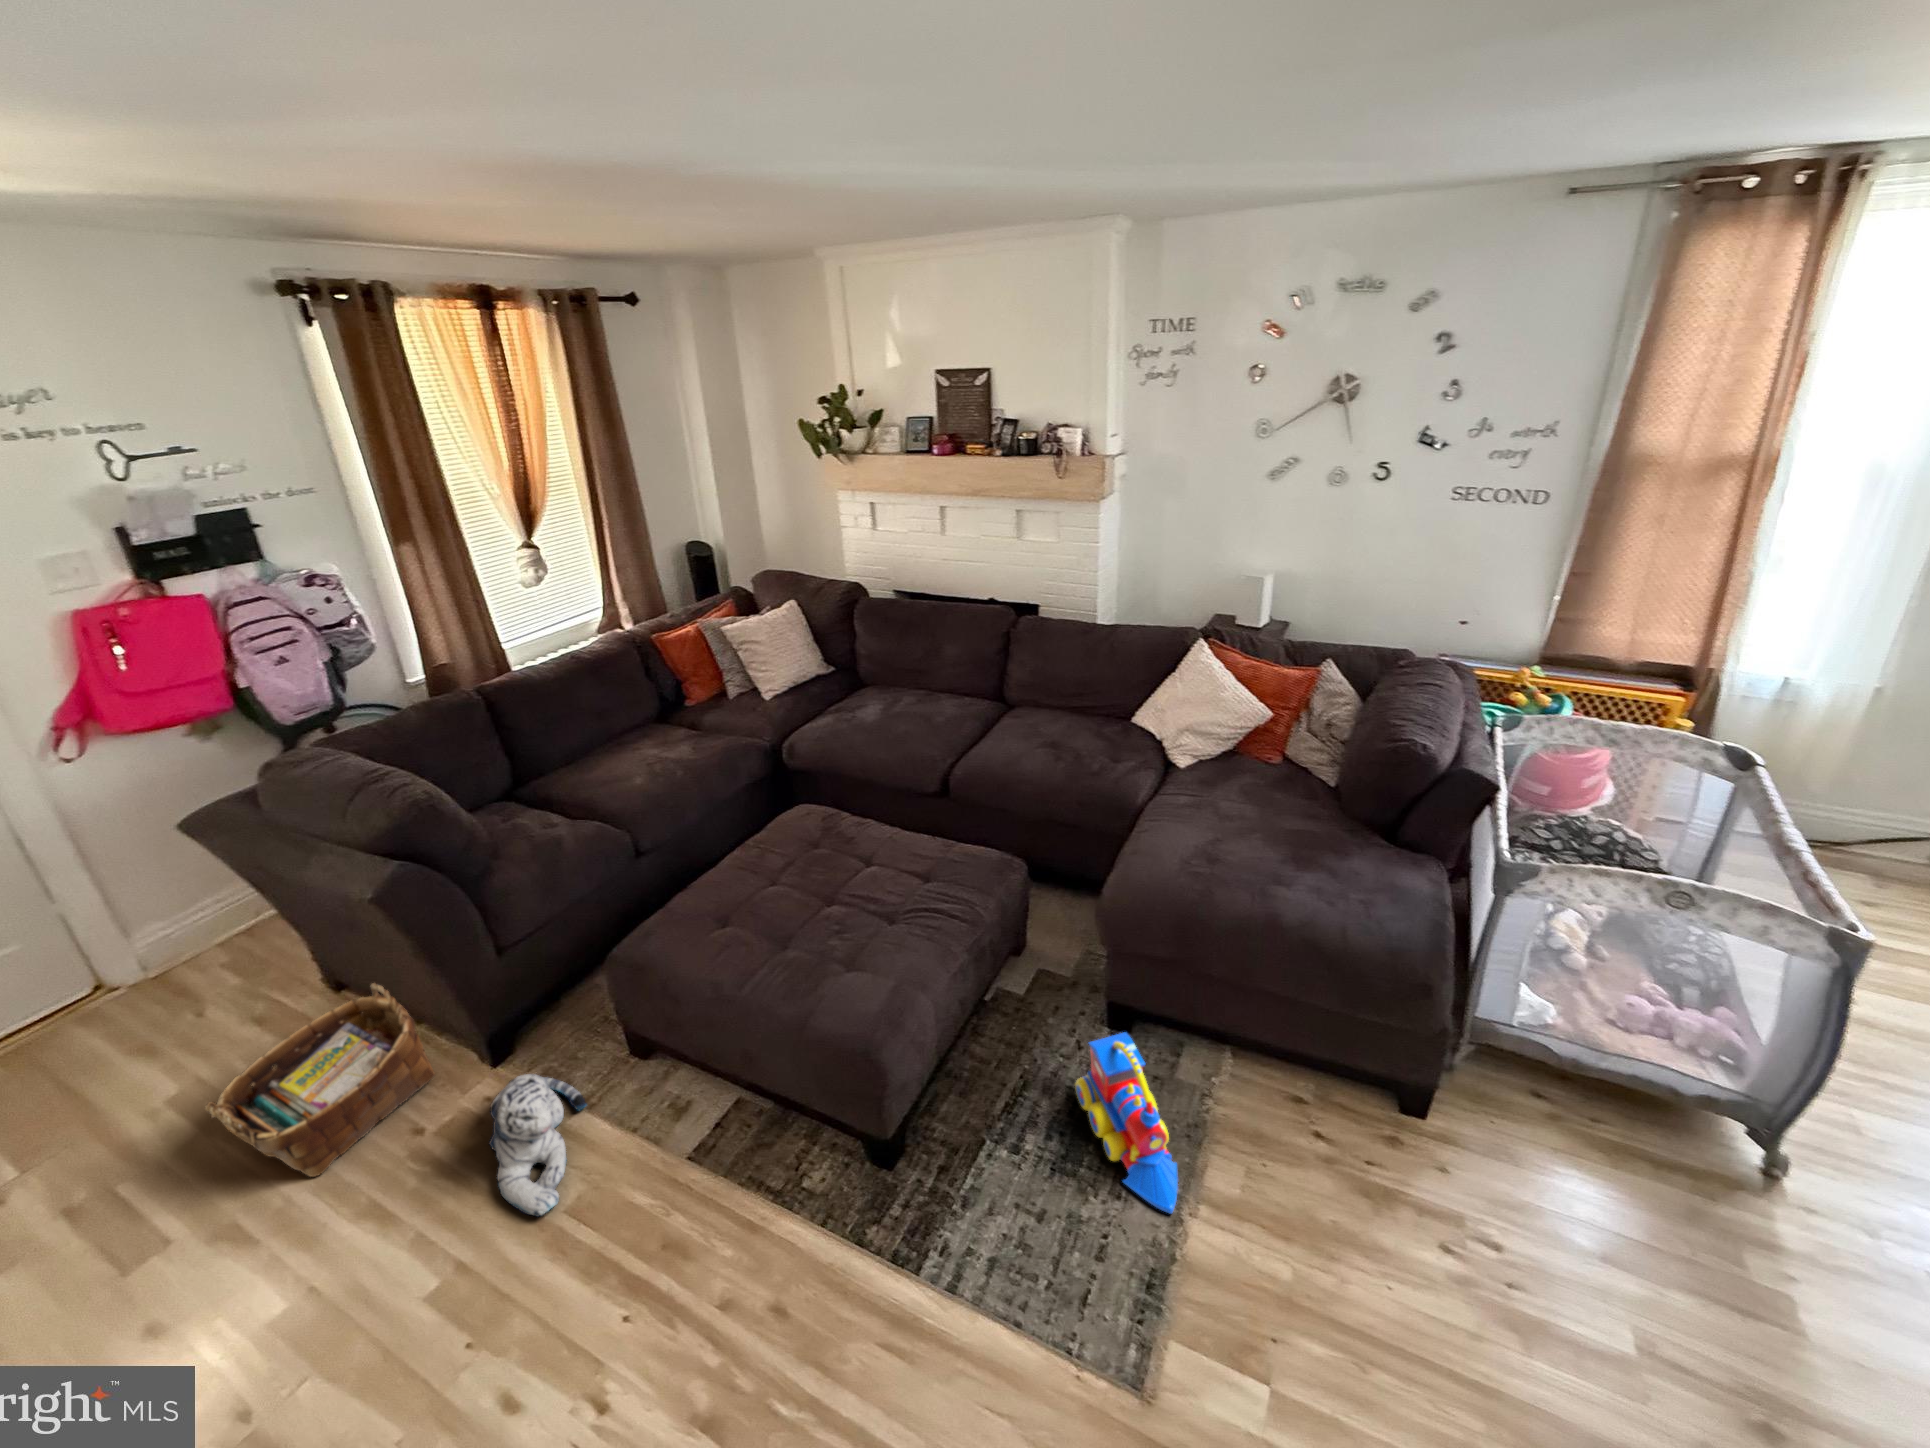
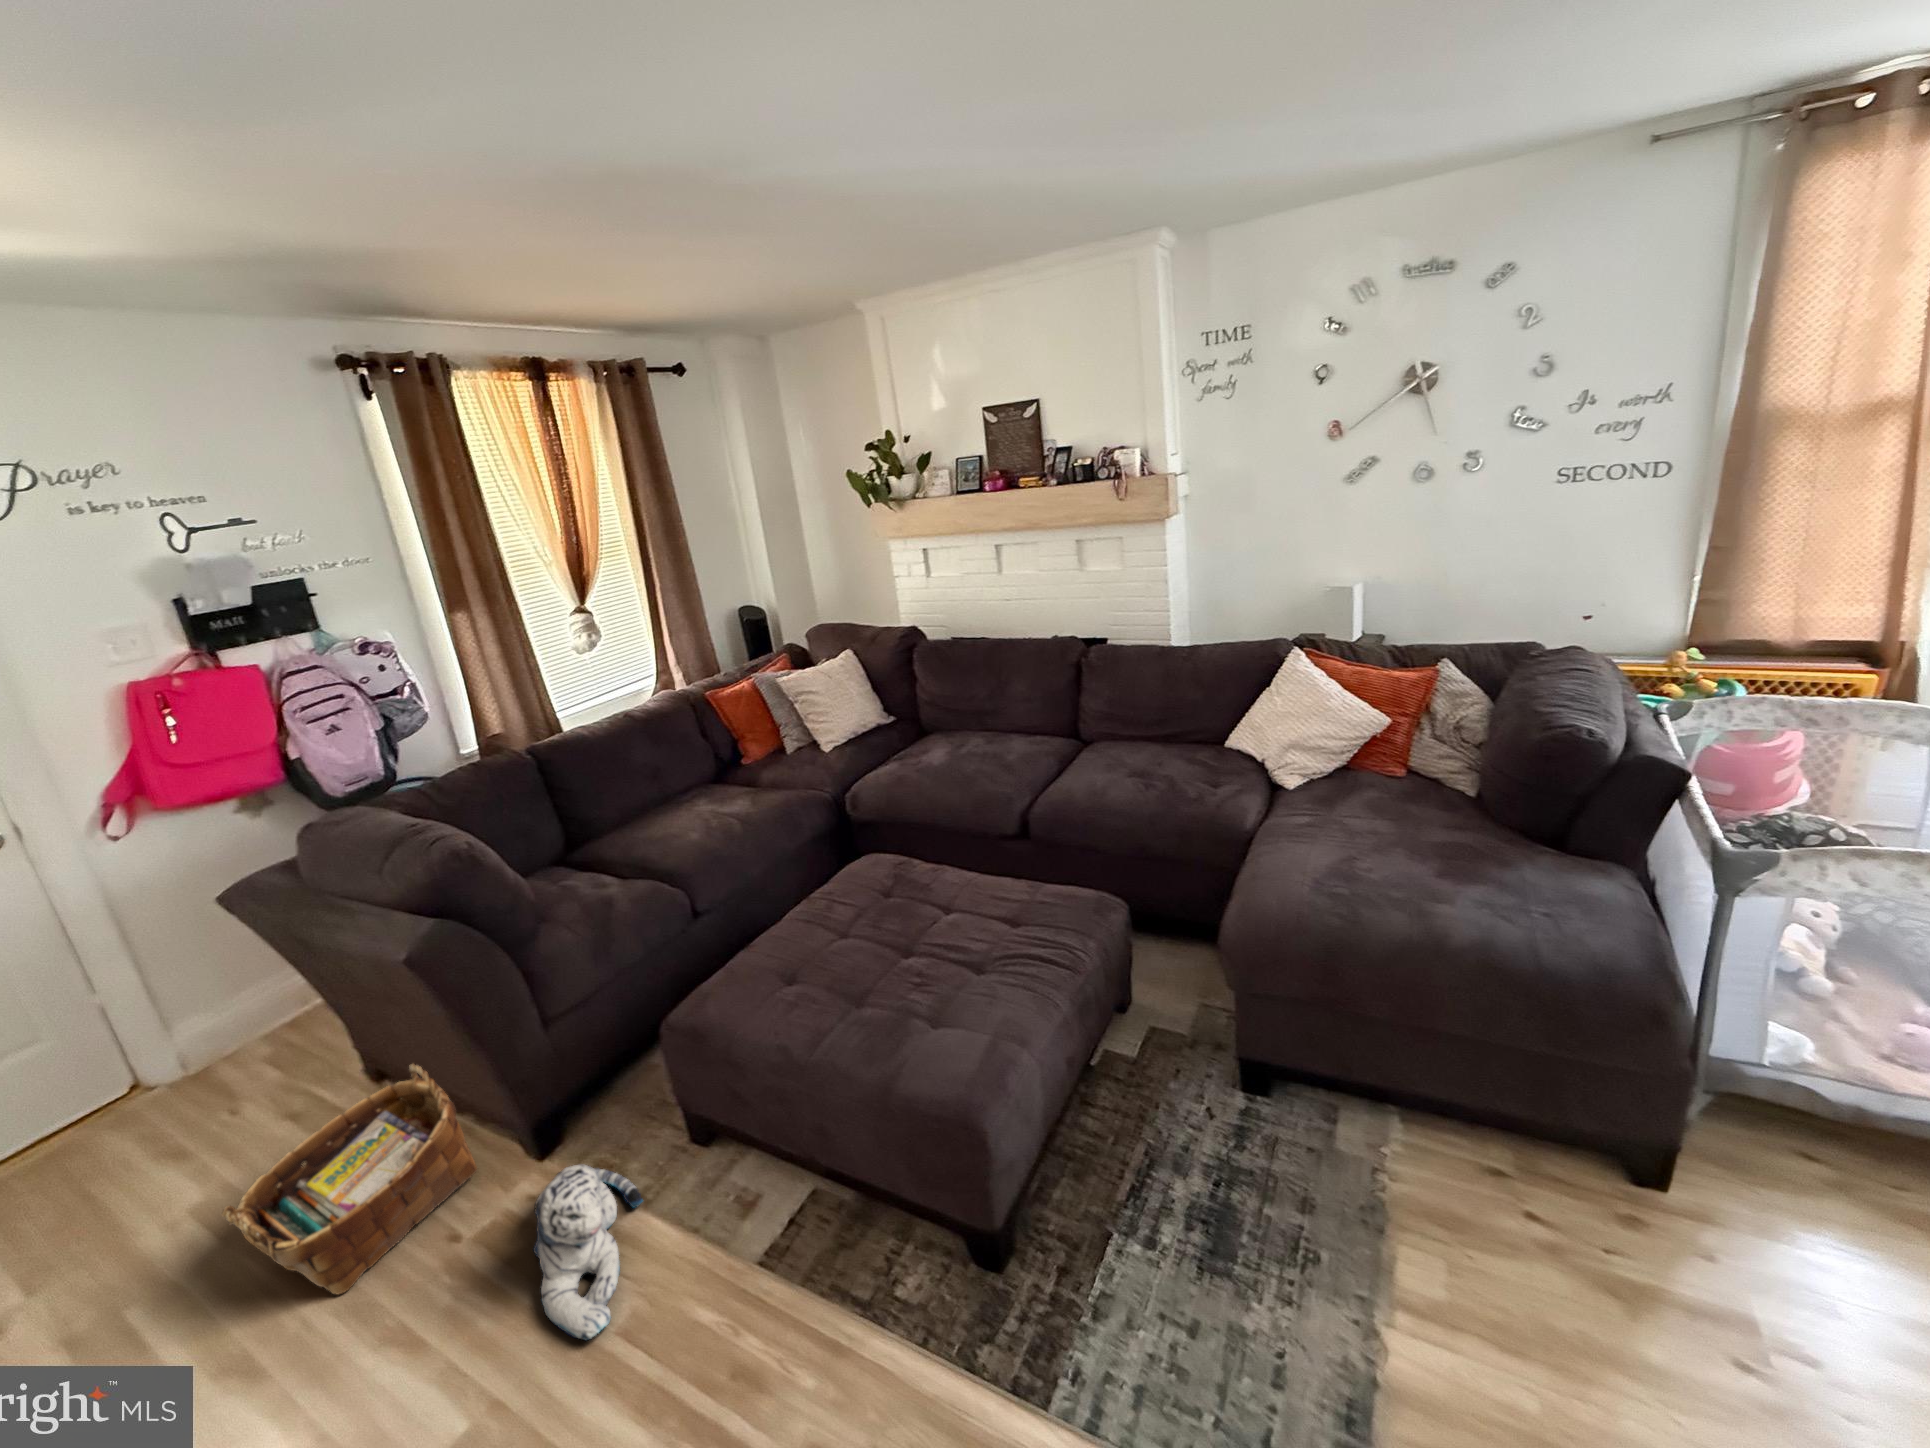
toy train: present [1075,1032,1178,1214] -> none [1213,1091,1365,1326]

